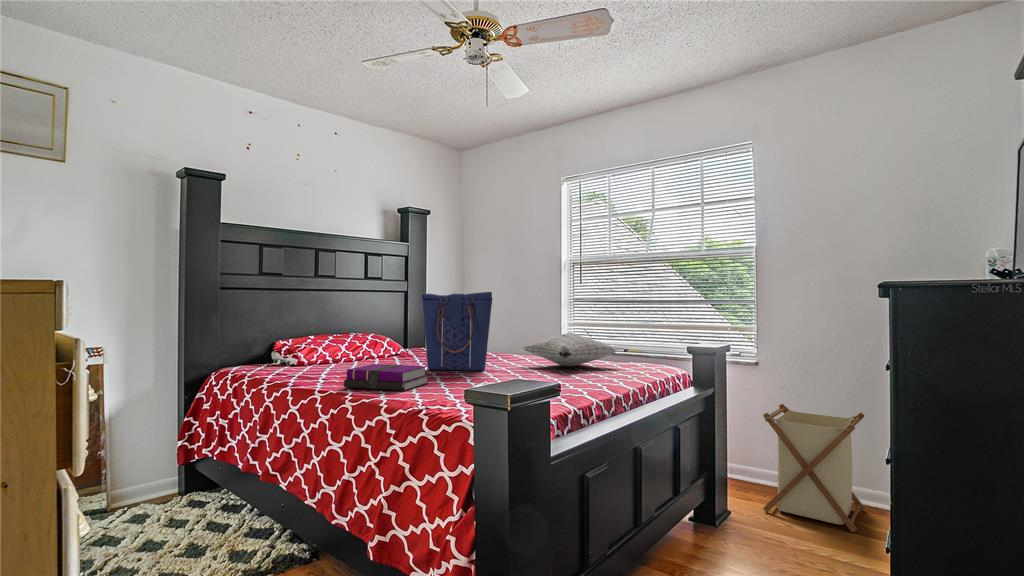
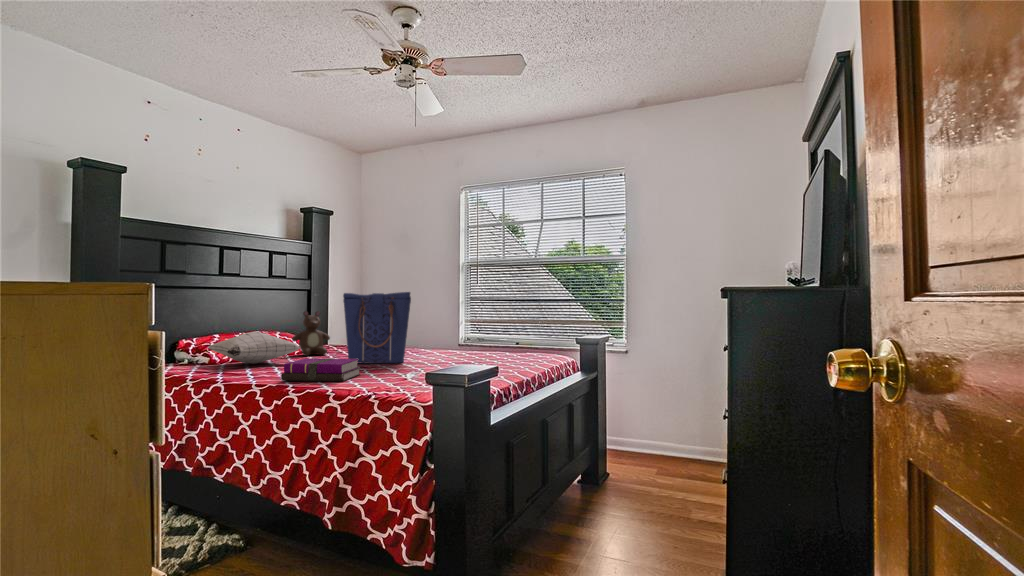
teddy bear: none [381,313,419,359] -> present [292,311,330,356]
pillow: present [523,333,617,367] -> present [208,331,300,364]
laundry basket: present [763,404,865,532] -> none [633,383,704,478]

